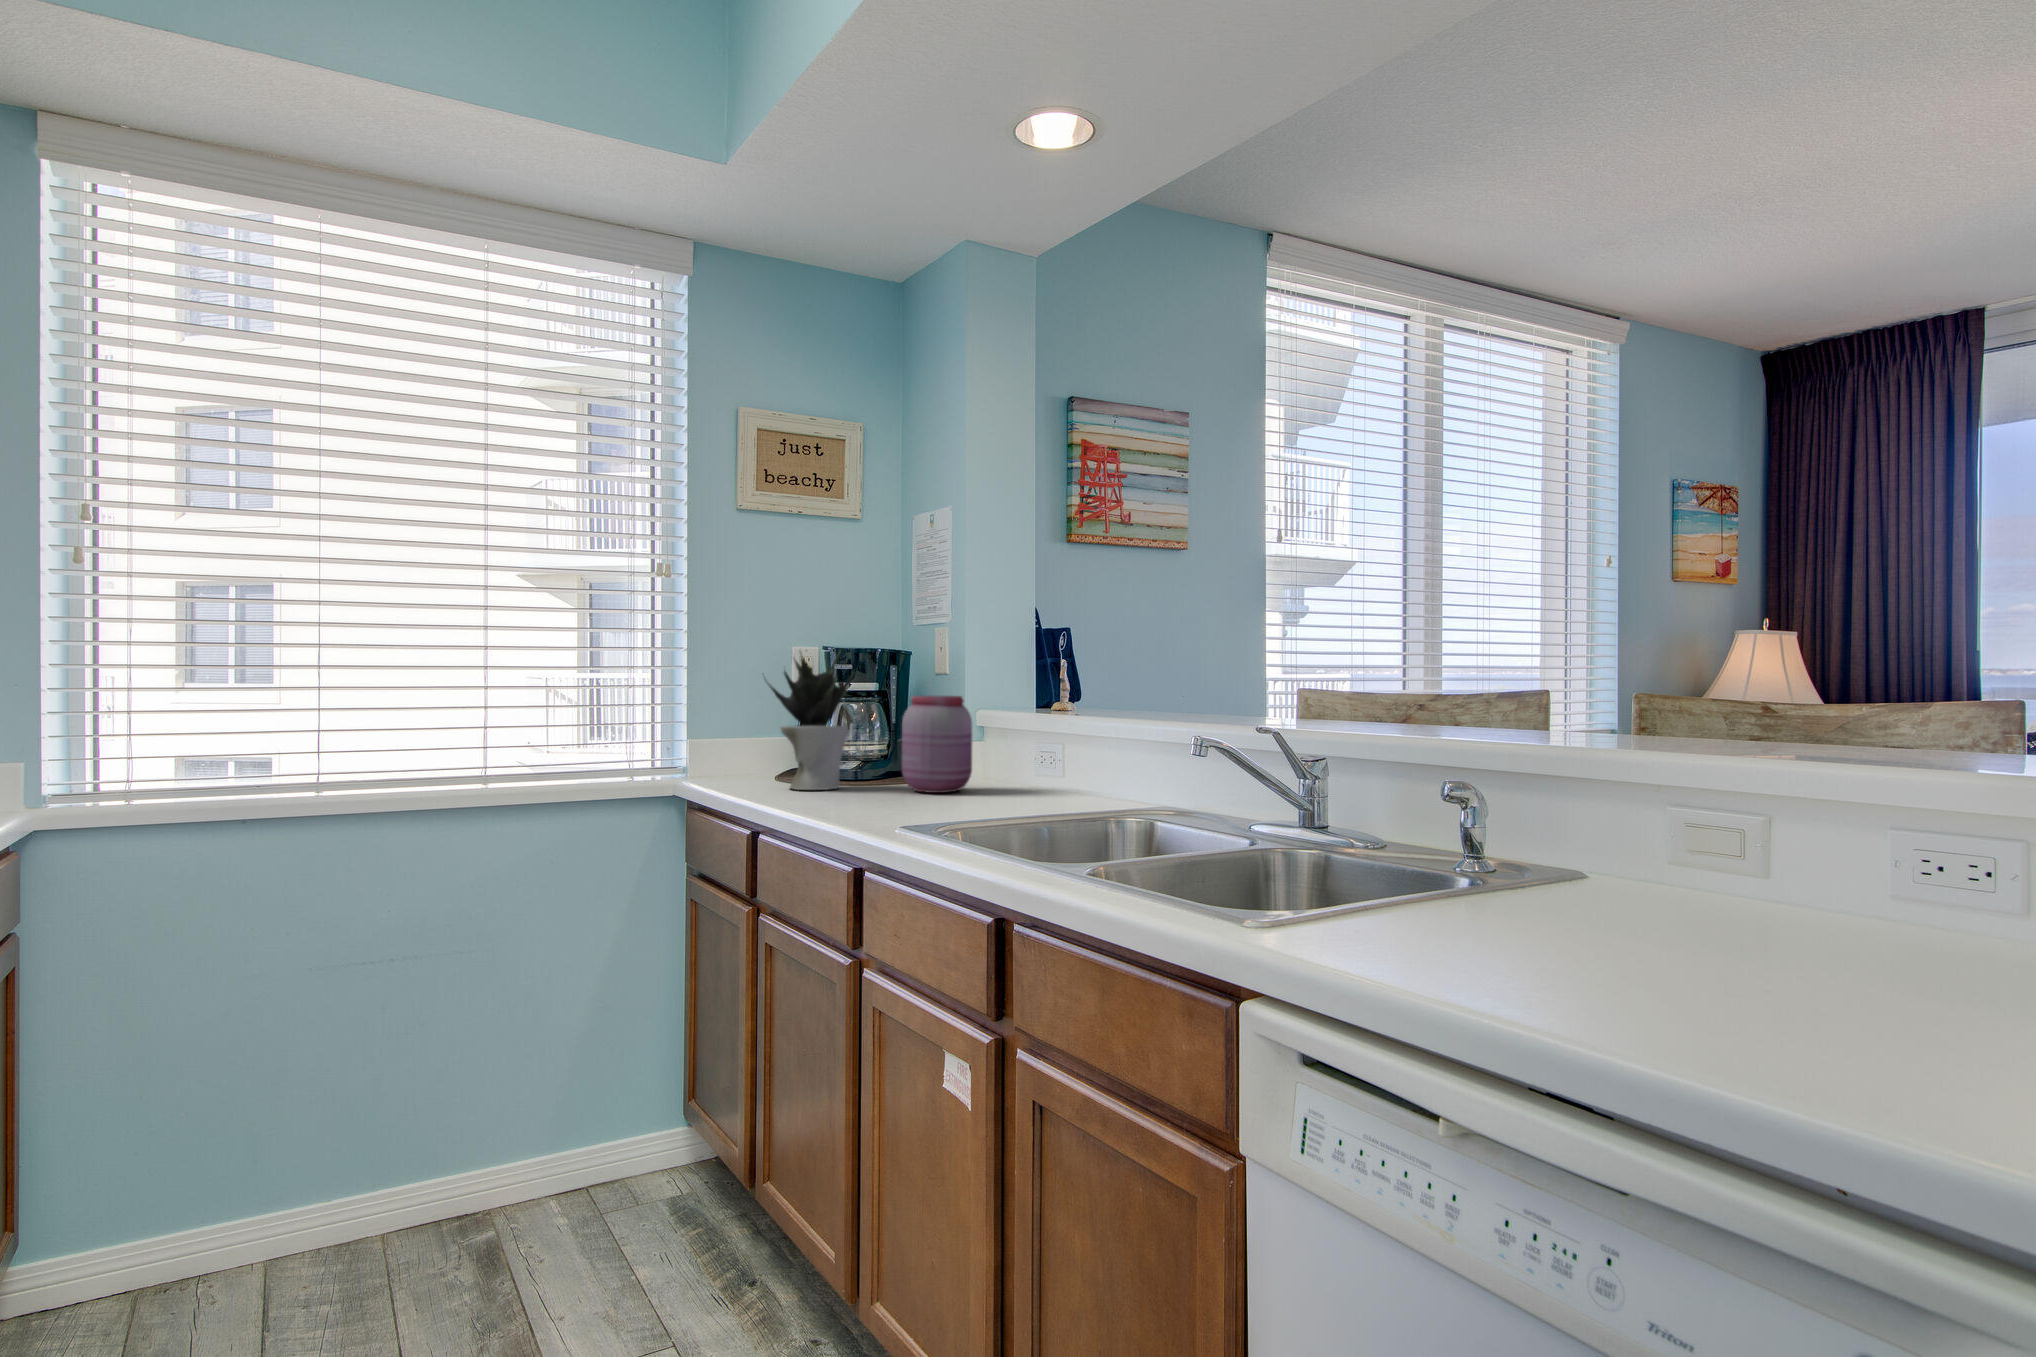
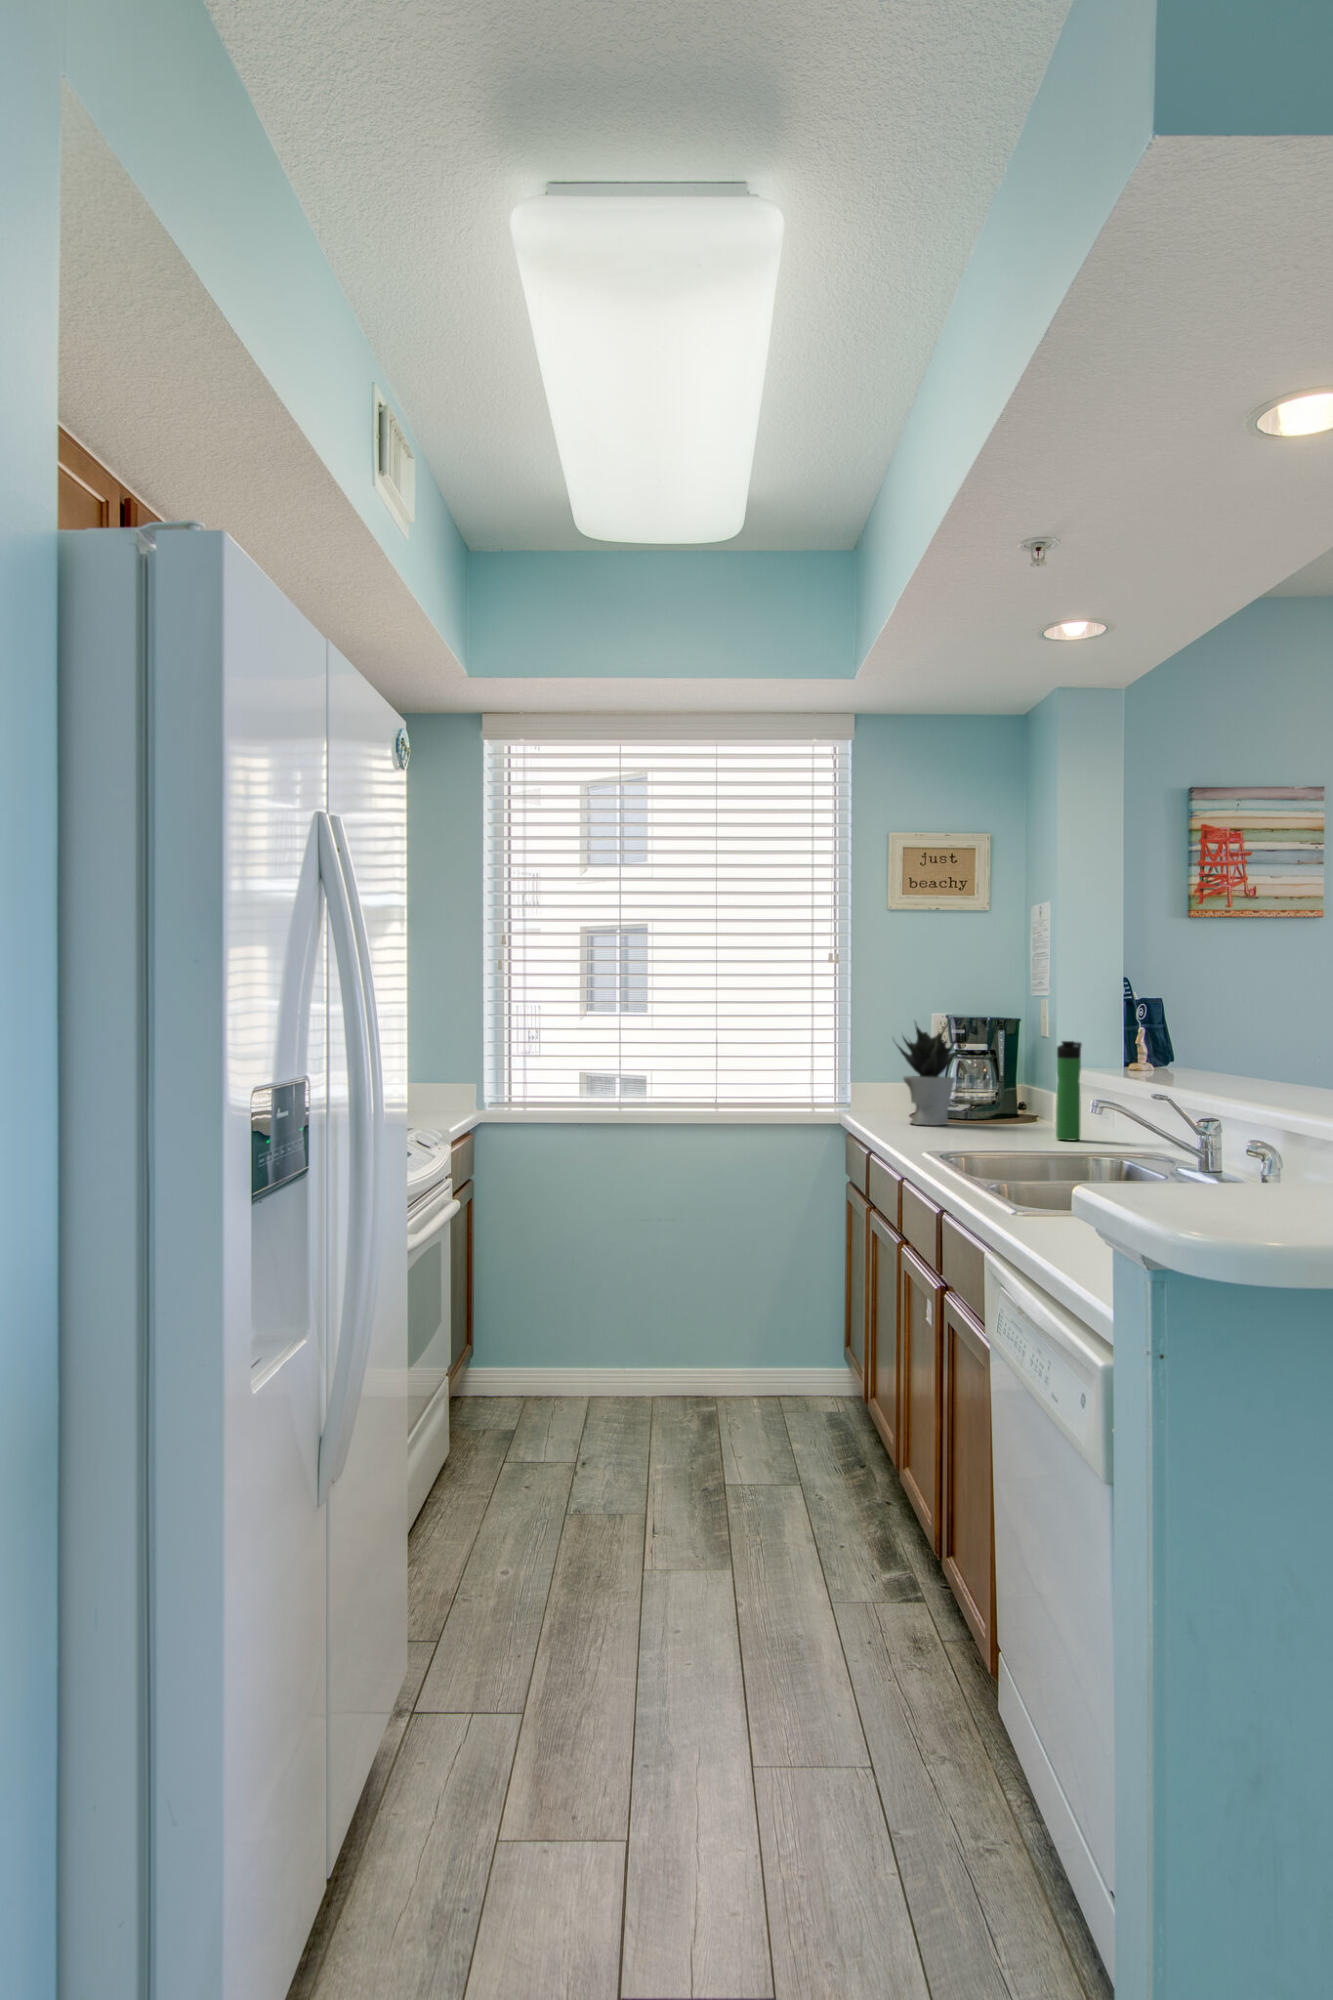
bottle: none [1007,672,1036,798] -> present [1056,1041,1081,1141]
jar: present [902,696,972,793] -> none [987,1056,1044,1133]

